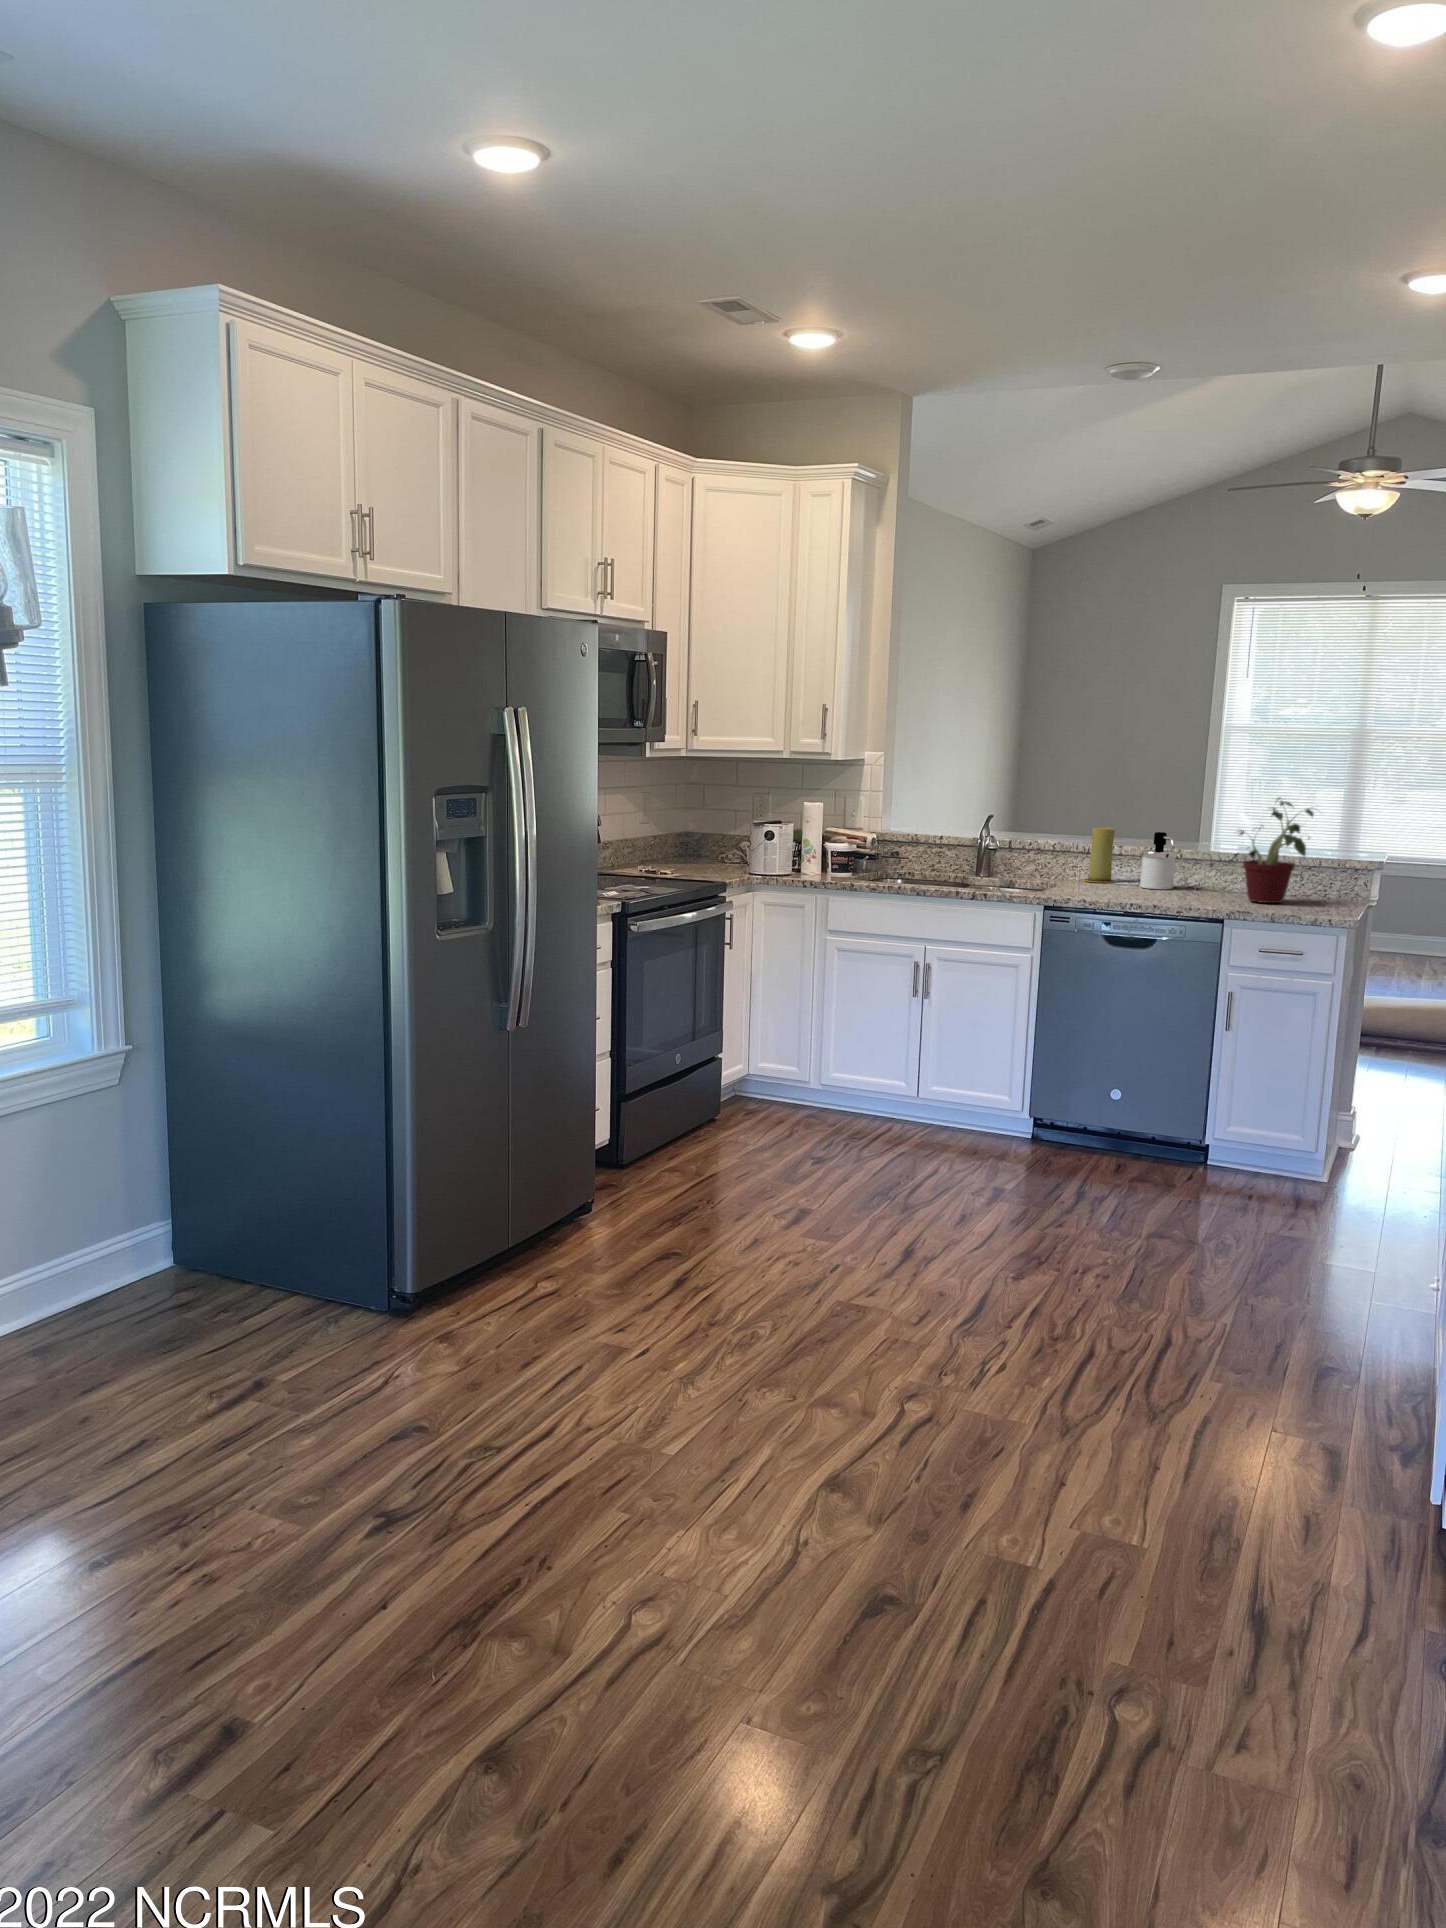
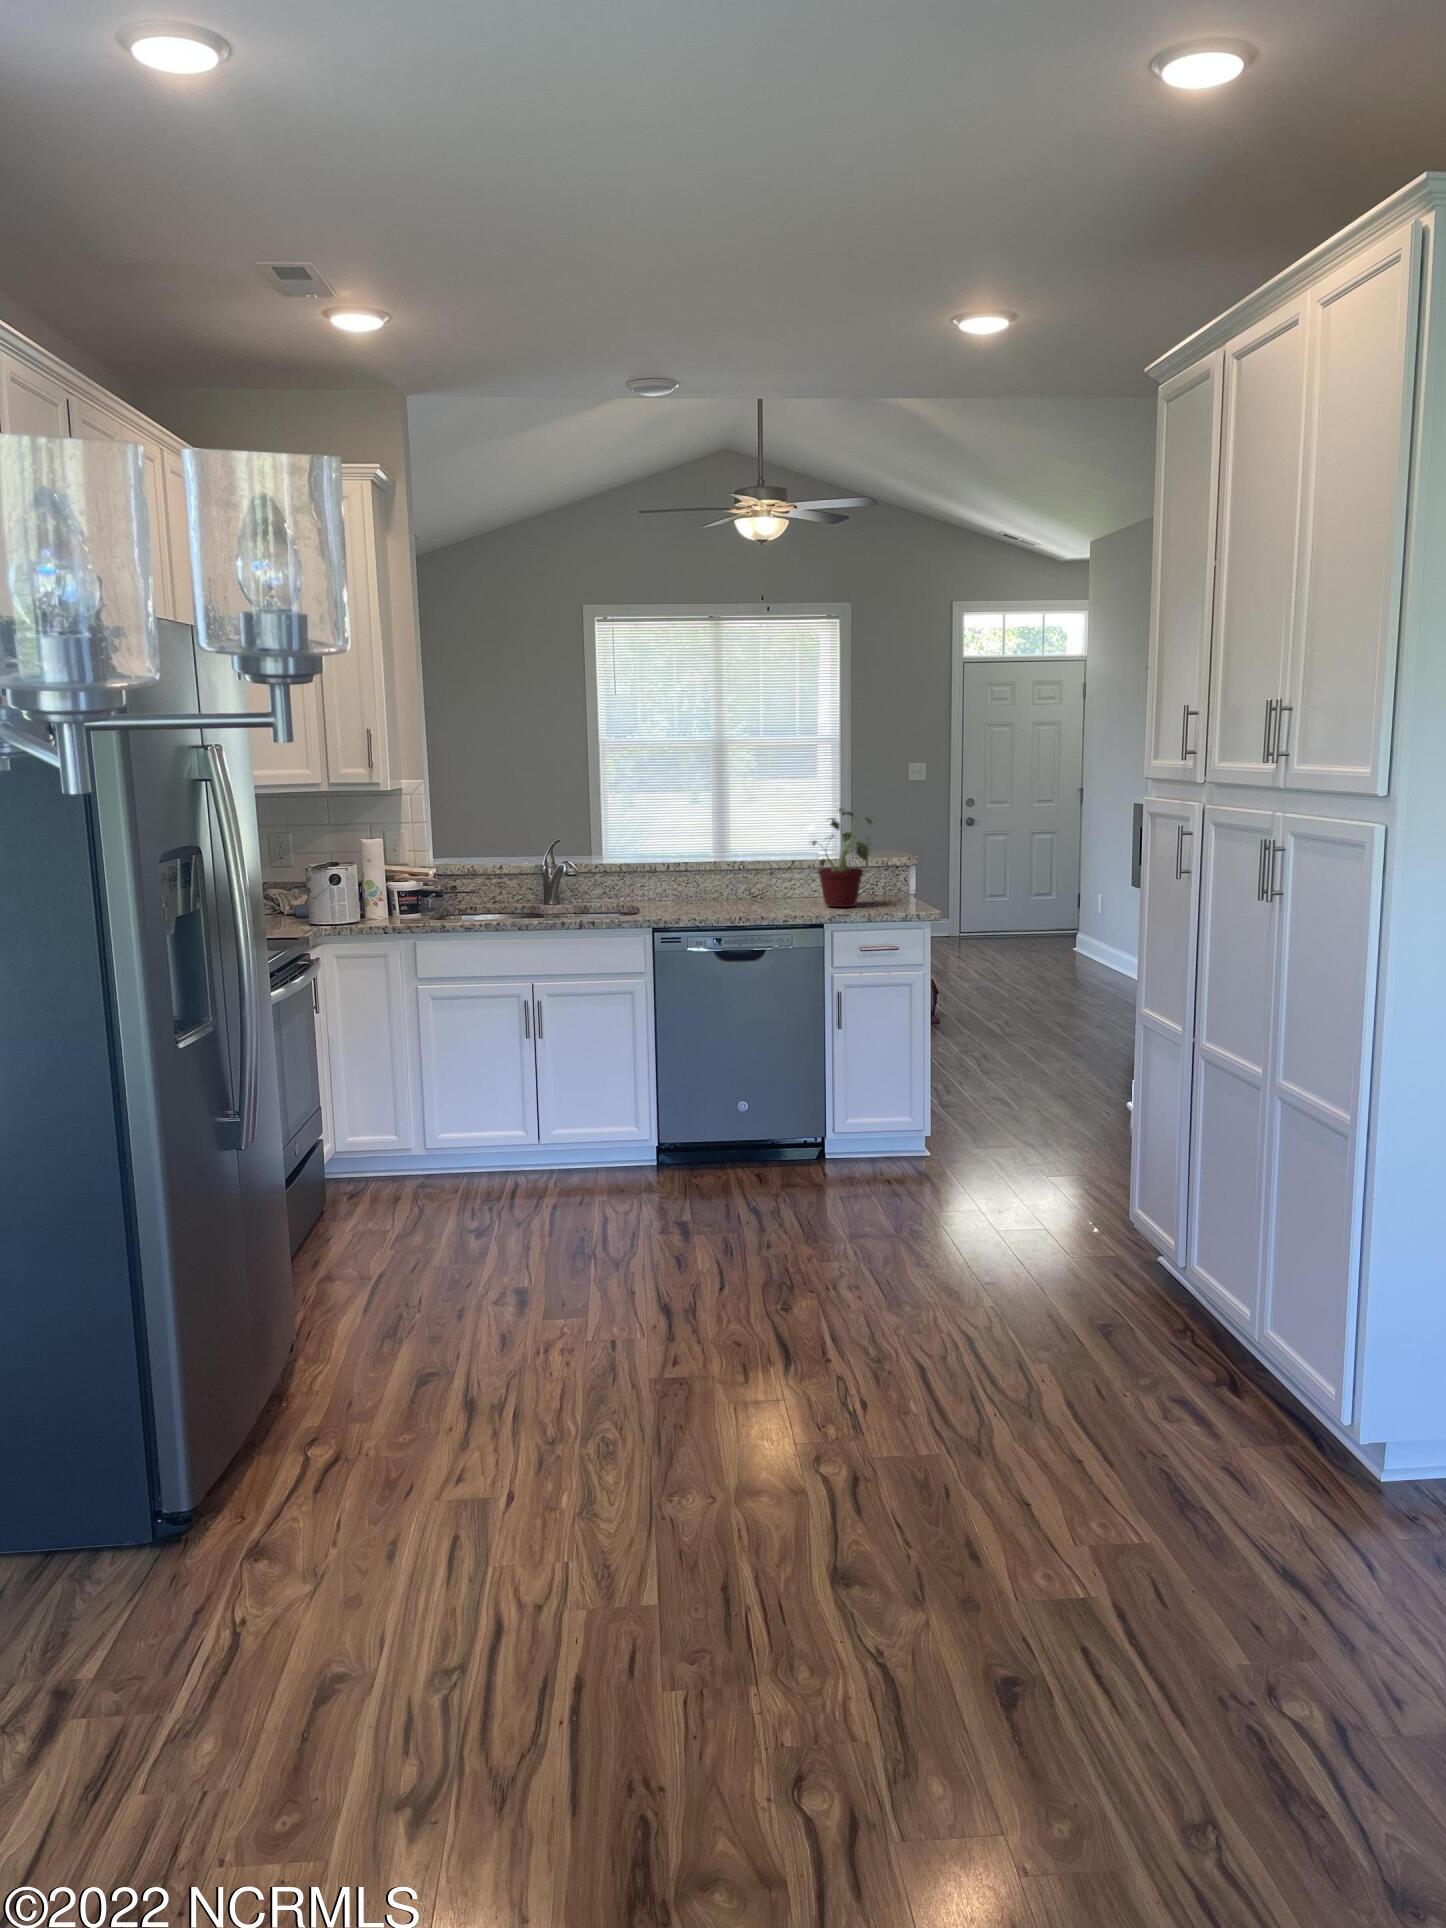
candle: present [1084,827,1115,883] -> none [651,846,682,901]
soap dispenser: present [1140,832,1177,889] -> none [711,848,749,903]

